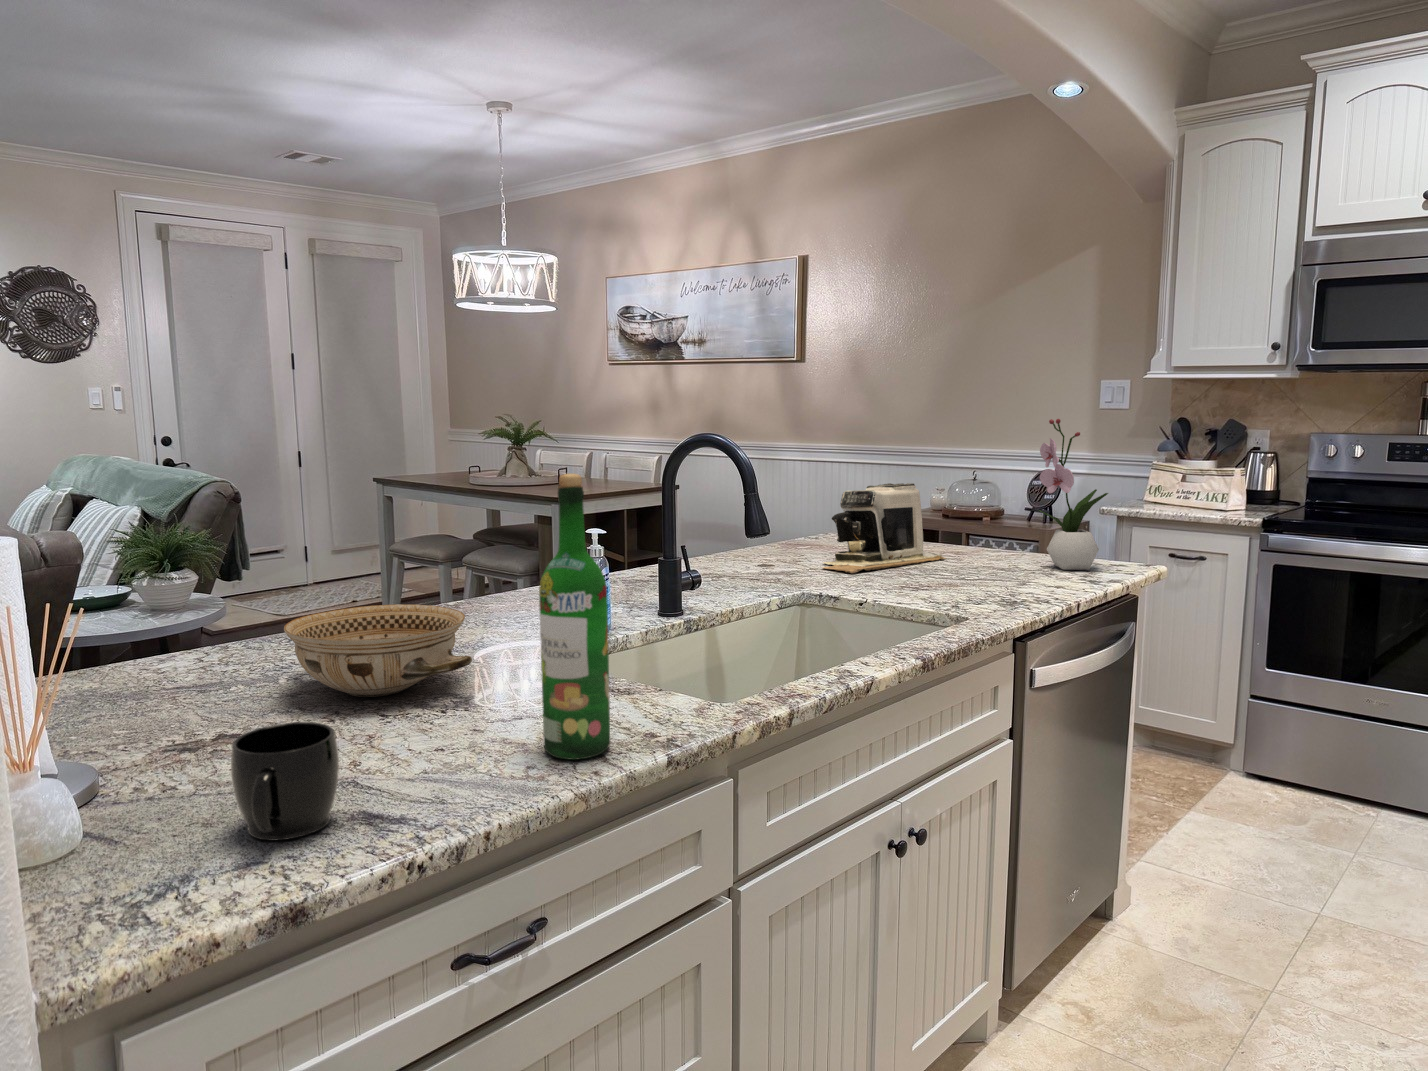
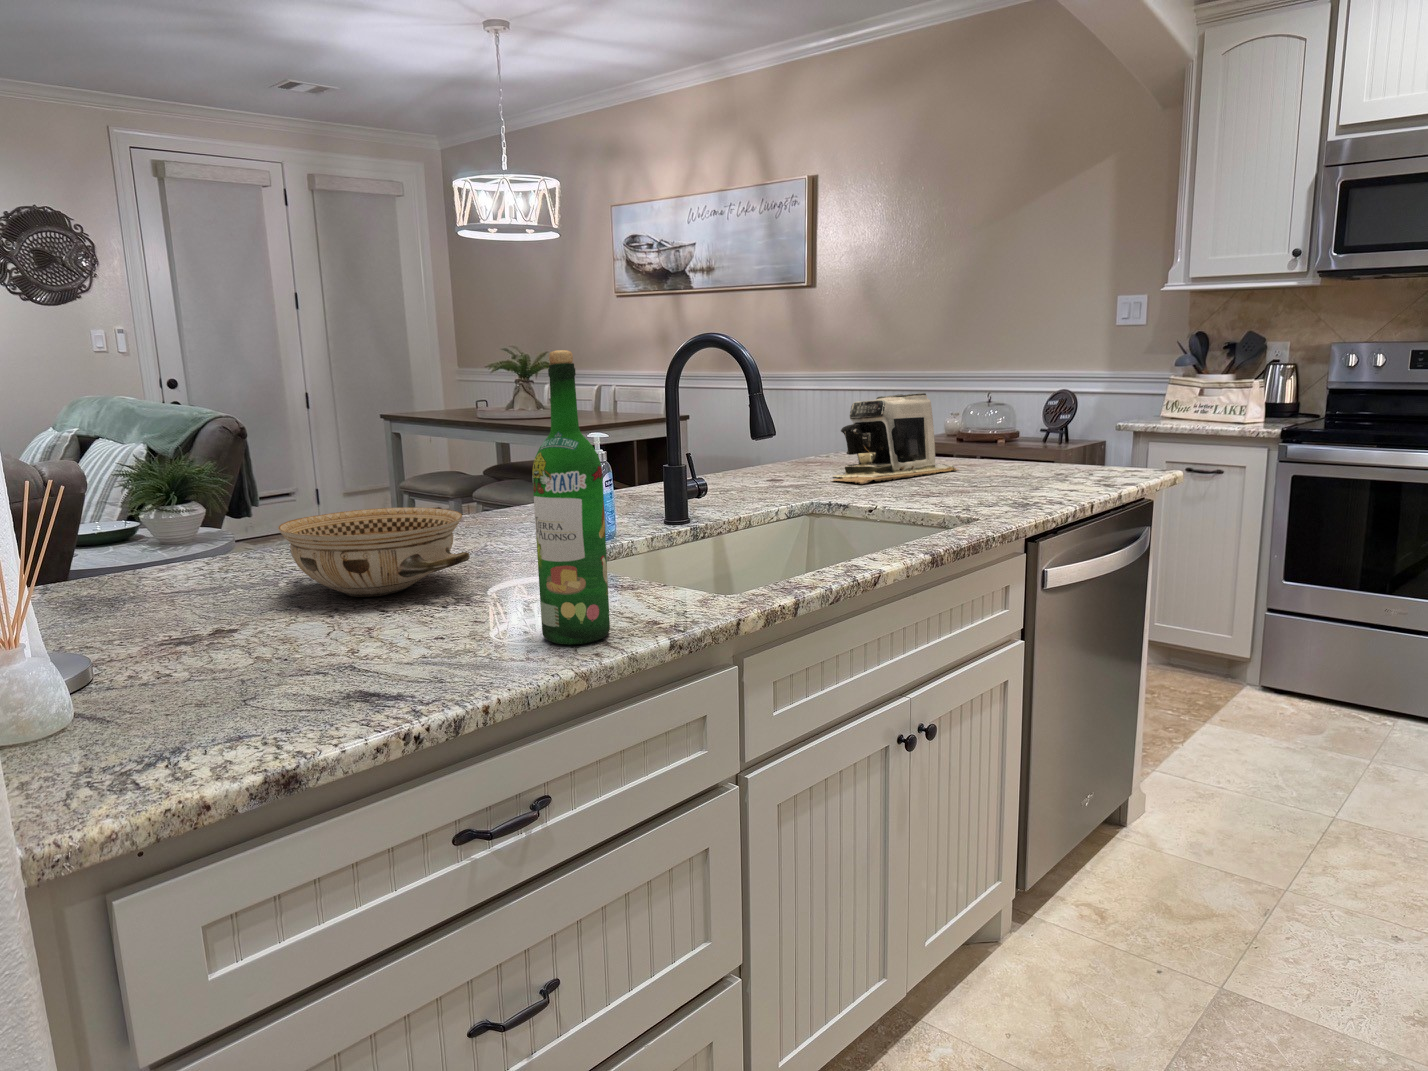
flower arrangement: present [1039,419,1108,570] -> none [1053,320,1126,476]
mug: present [231,722,339,841] -> none [221,602,331,717]

